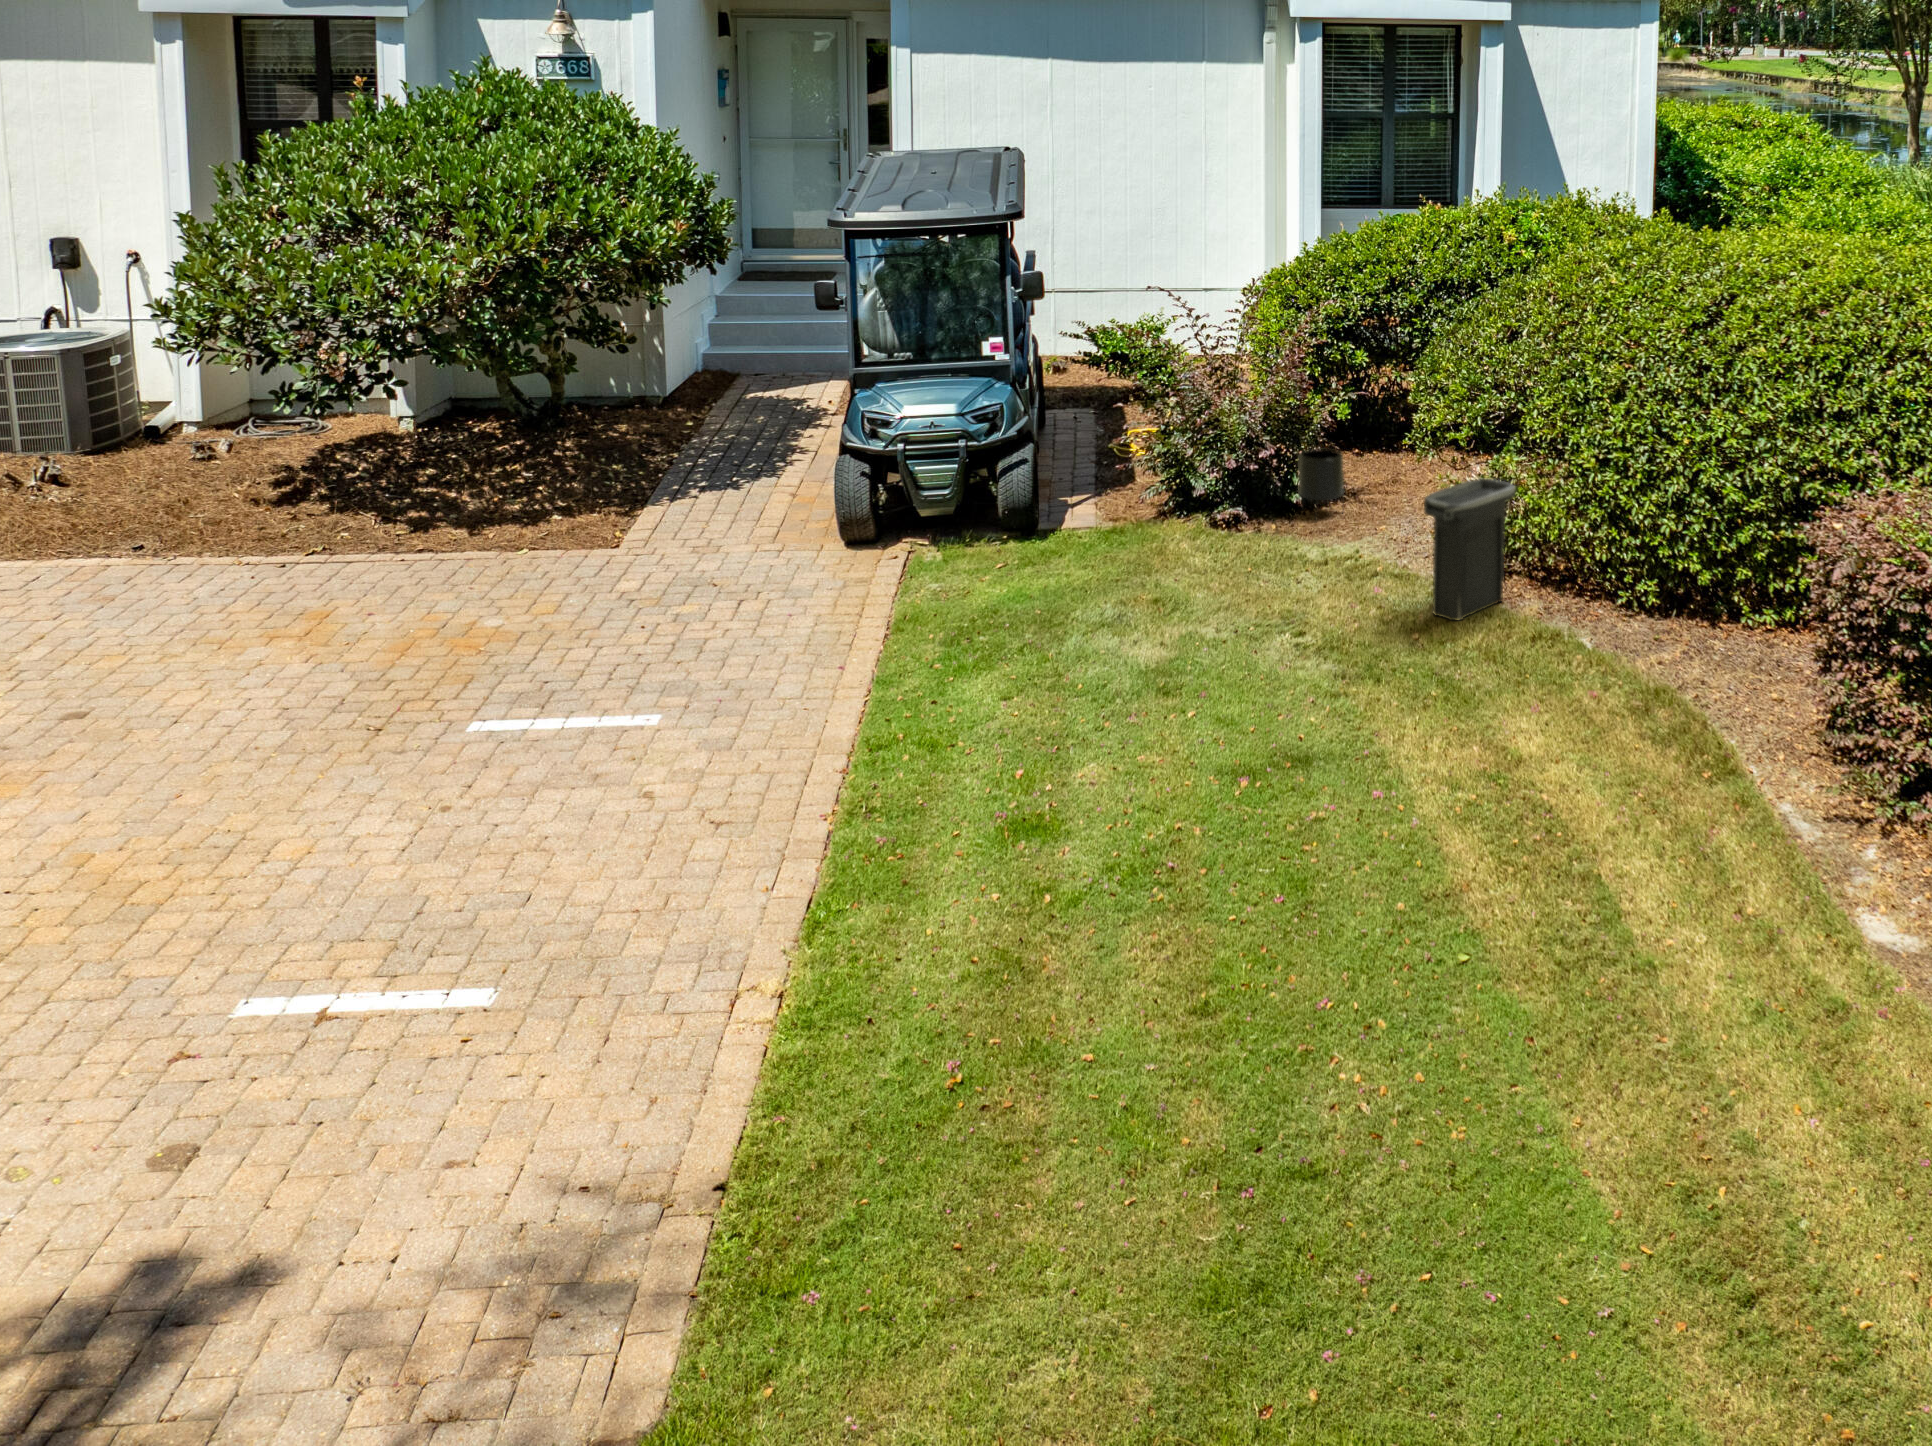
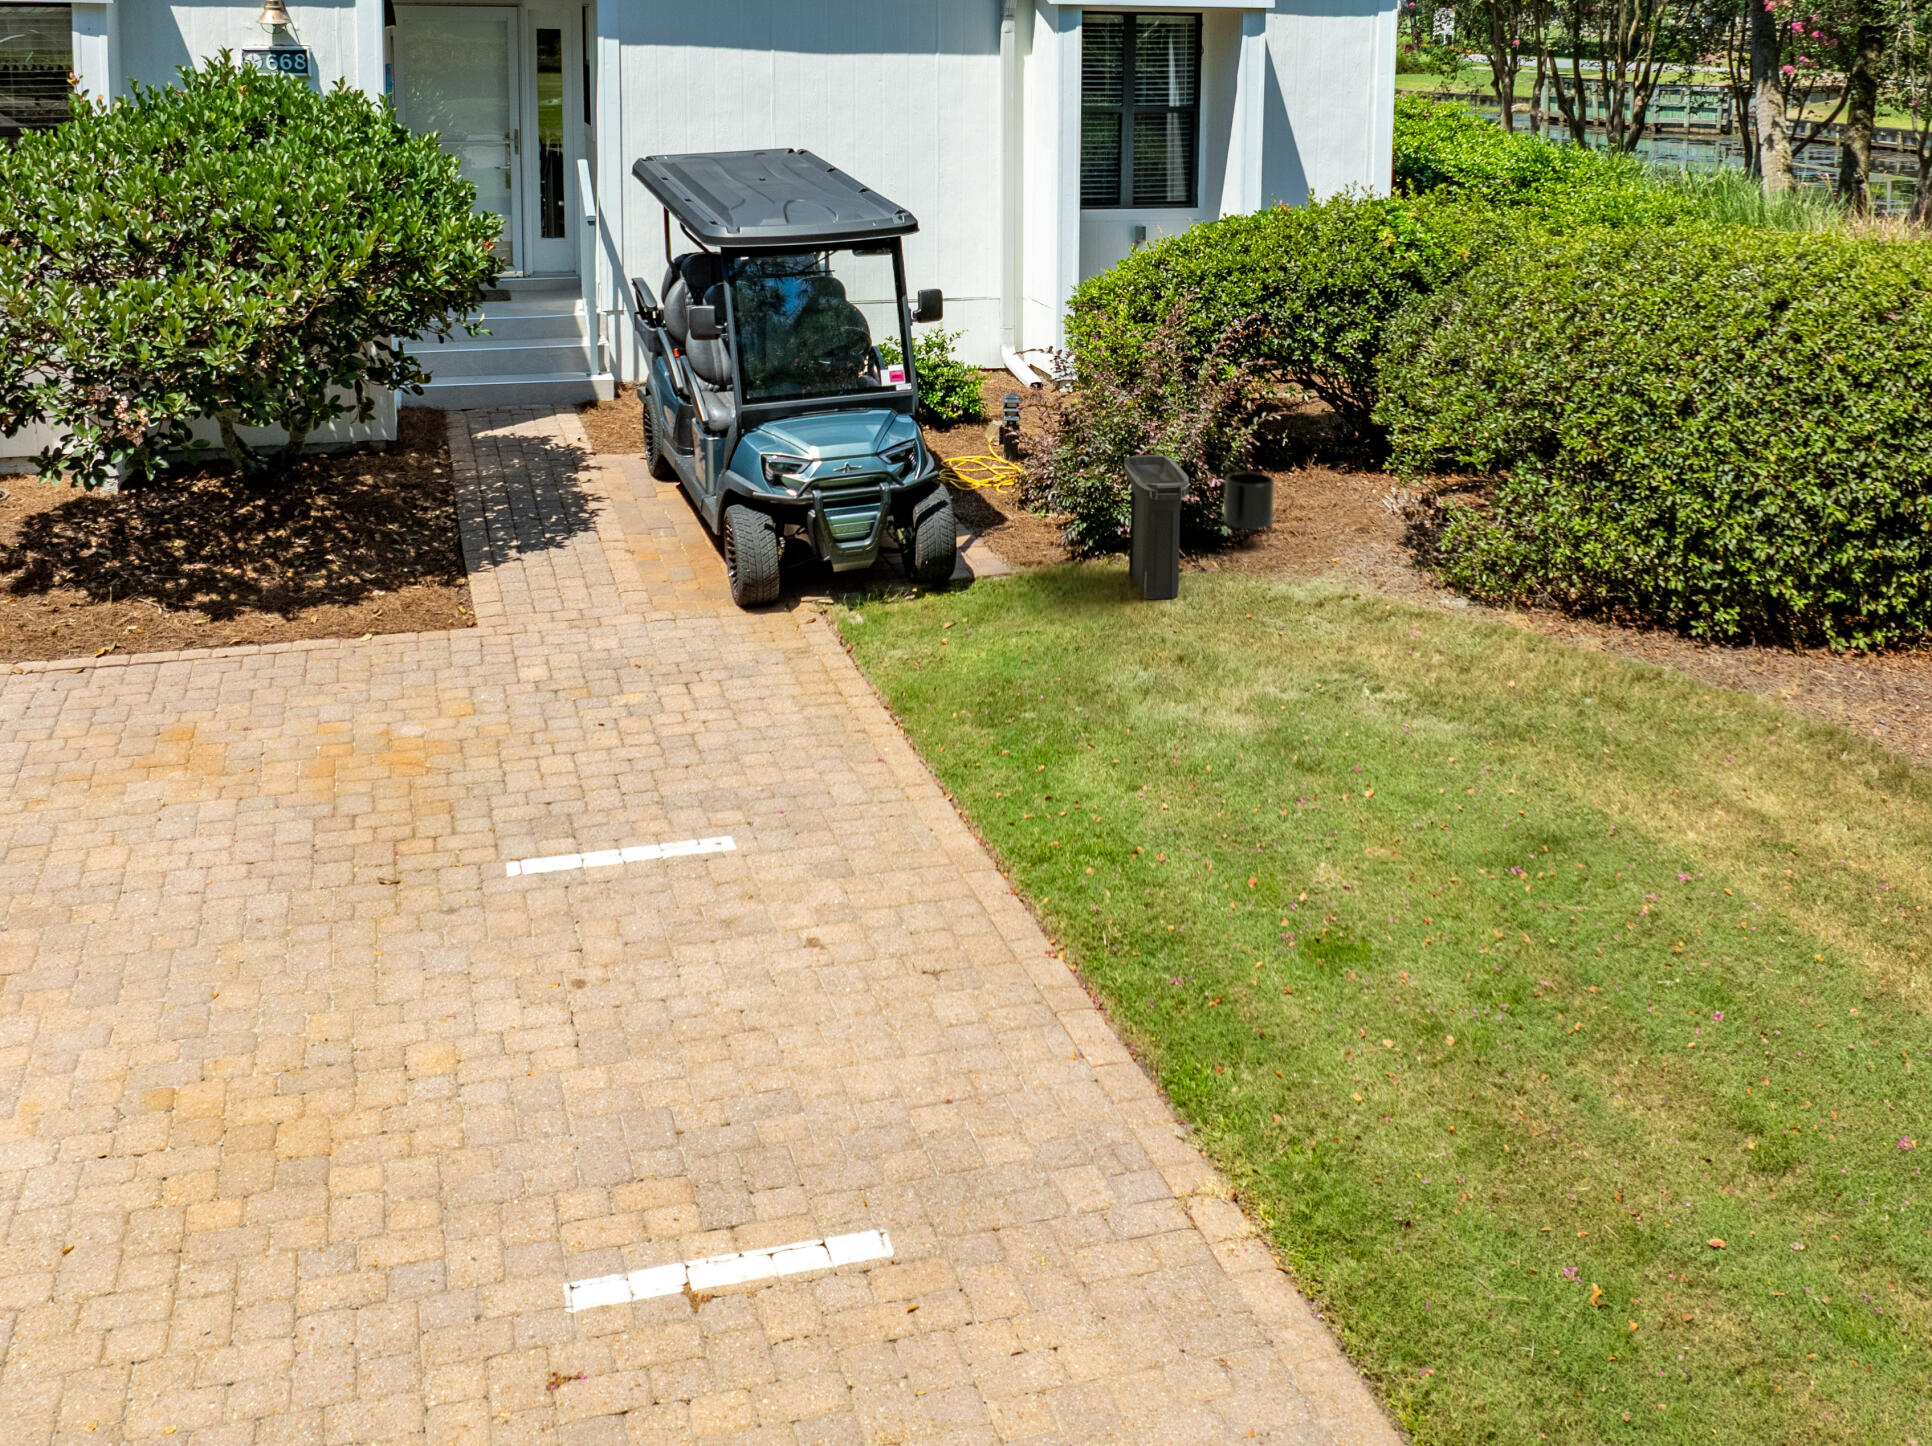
trash can: present [1424,478,1515,620] -> present [1124,455,1189,600]

